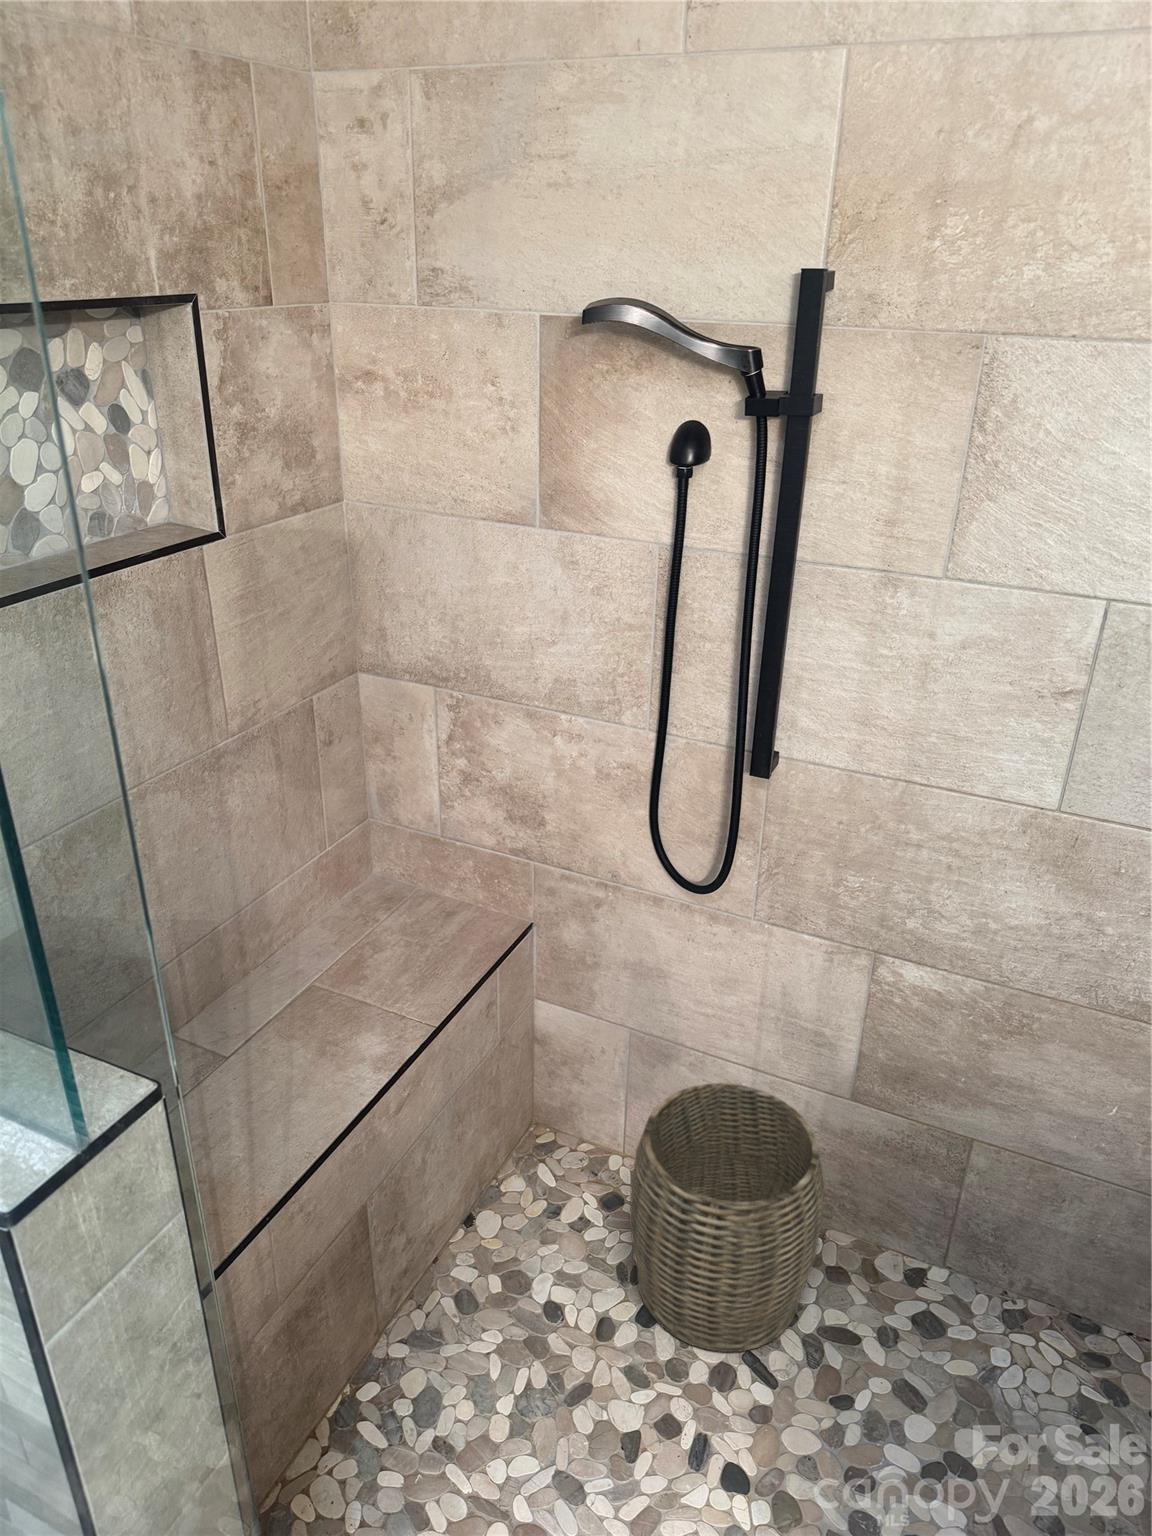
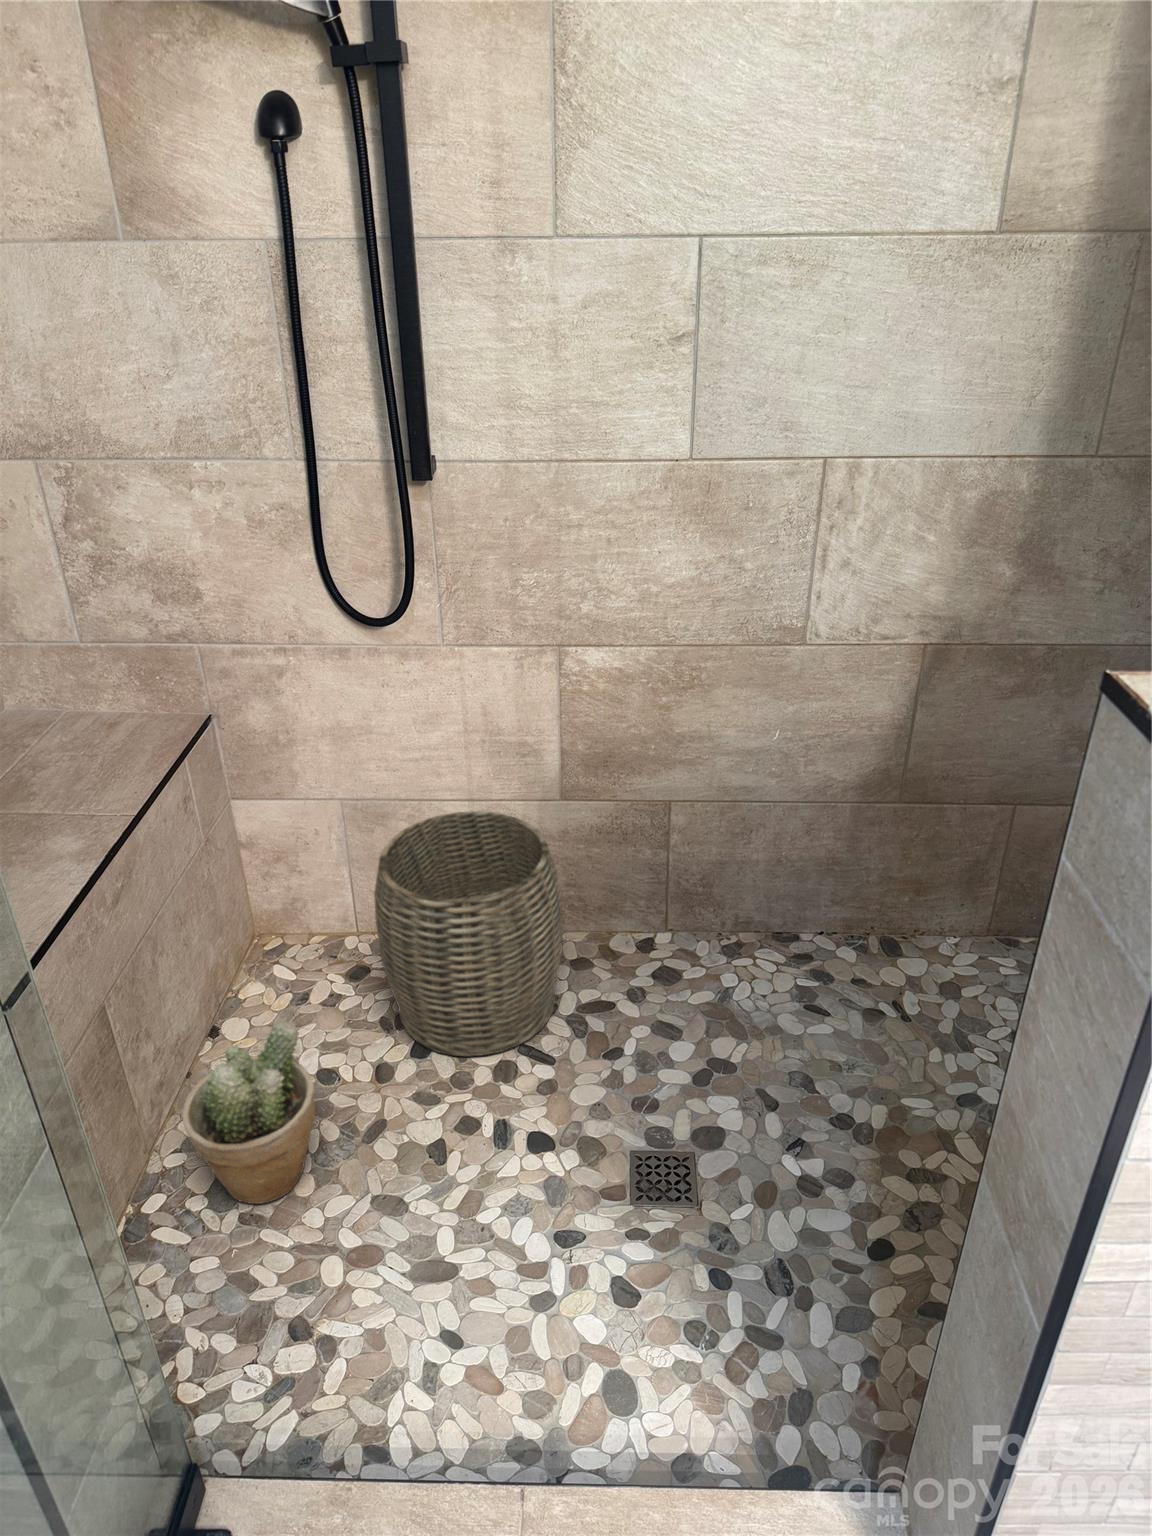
potted plant: none [407,1271,528,1435] -> present [182,1022,315,1204]

